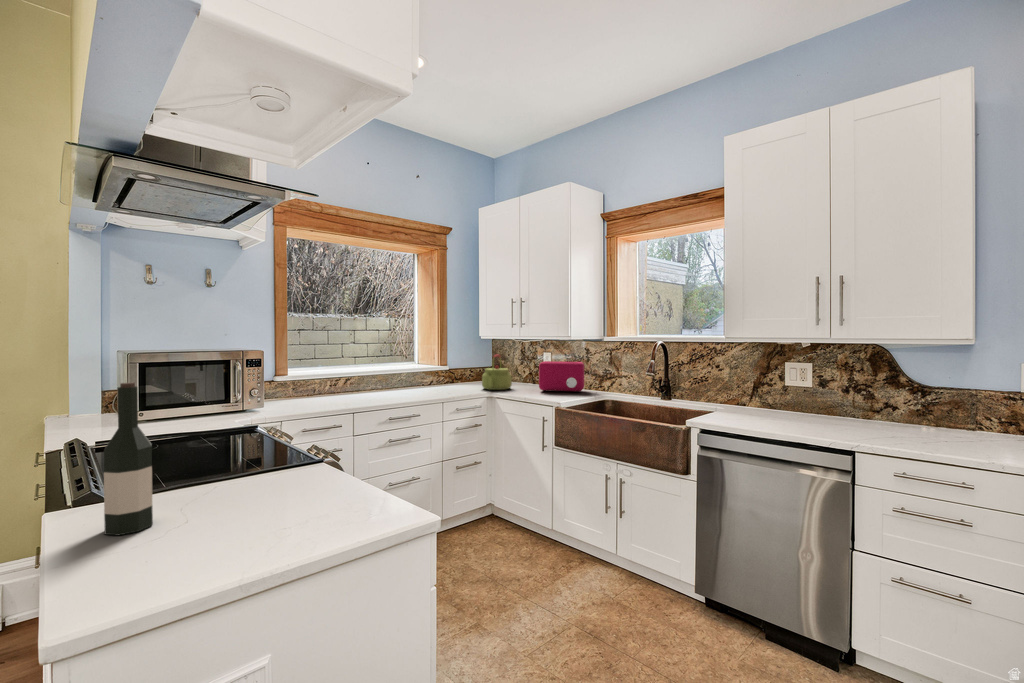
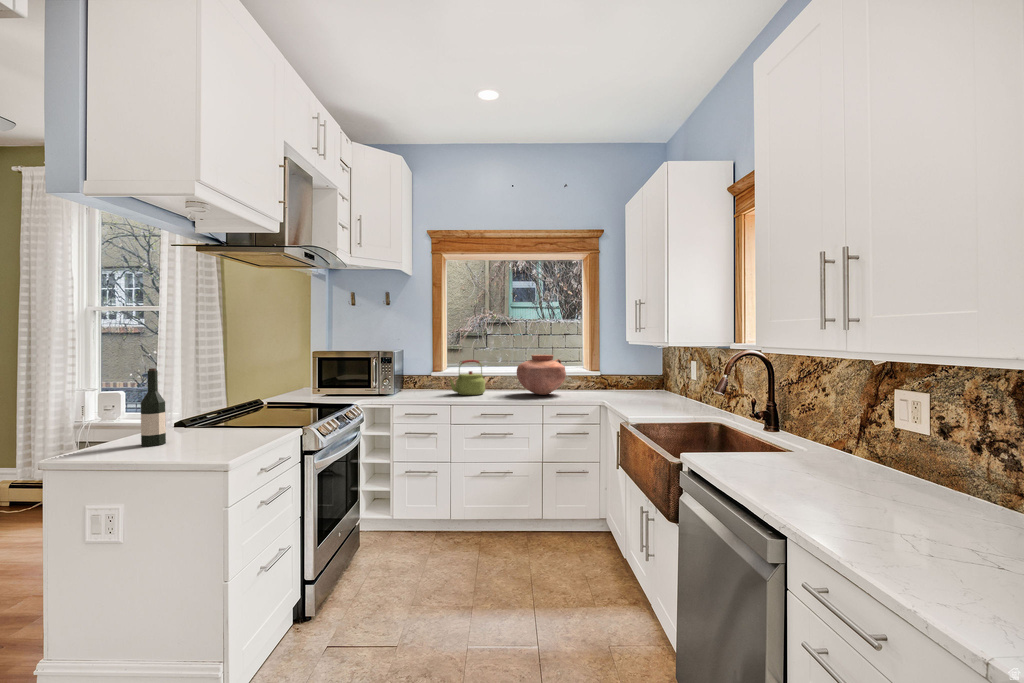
vase: none [391,350,443,393] -> present [517,354,566,395]
kettle: present [482,354,512,390] -> present [449,360,485,395]
toaster: present [539,361,584,393] -> none [650,371,704,410]

